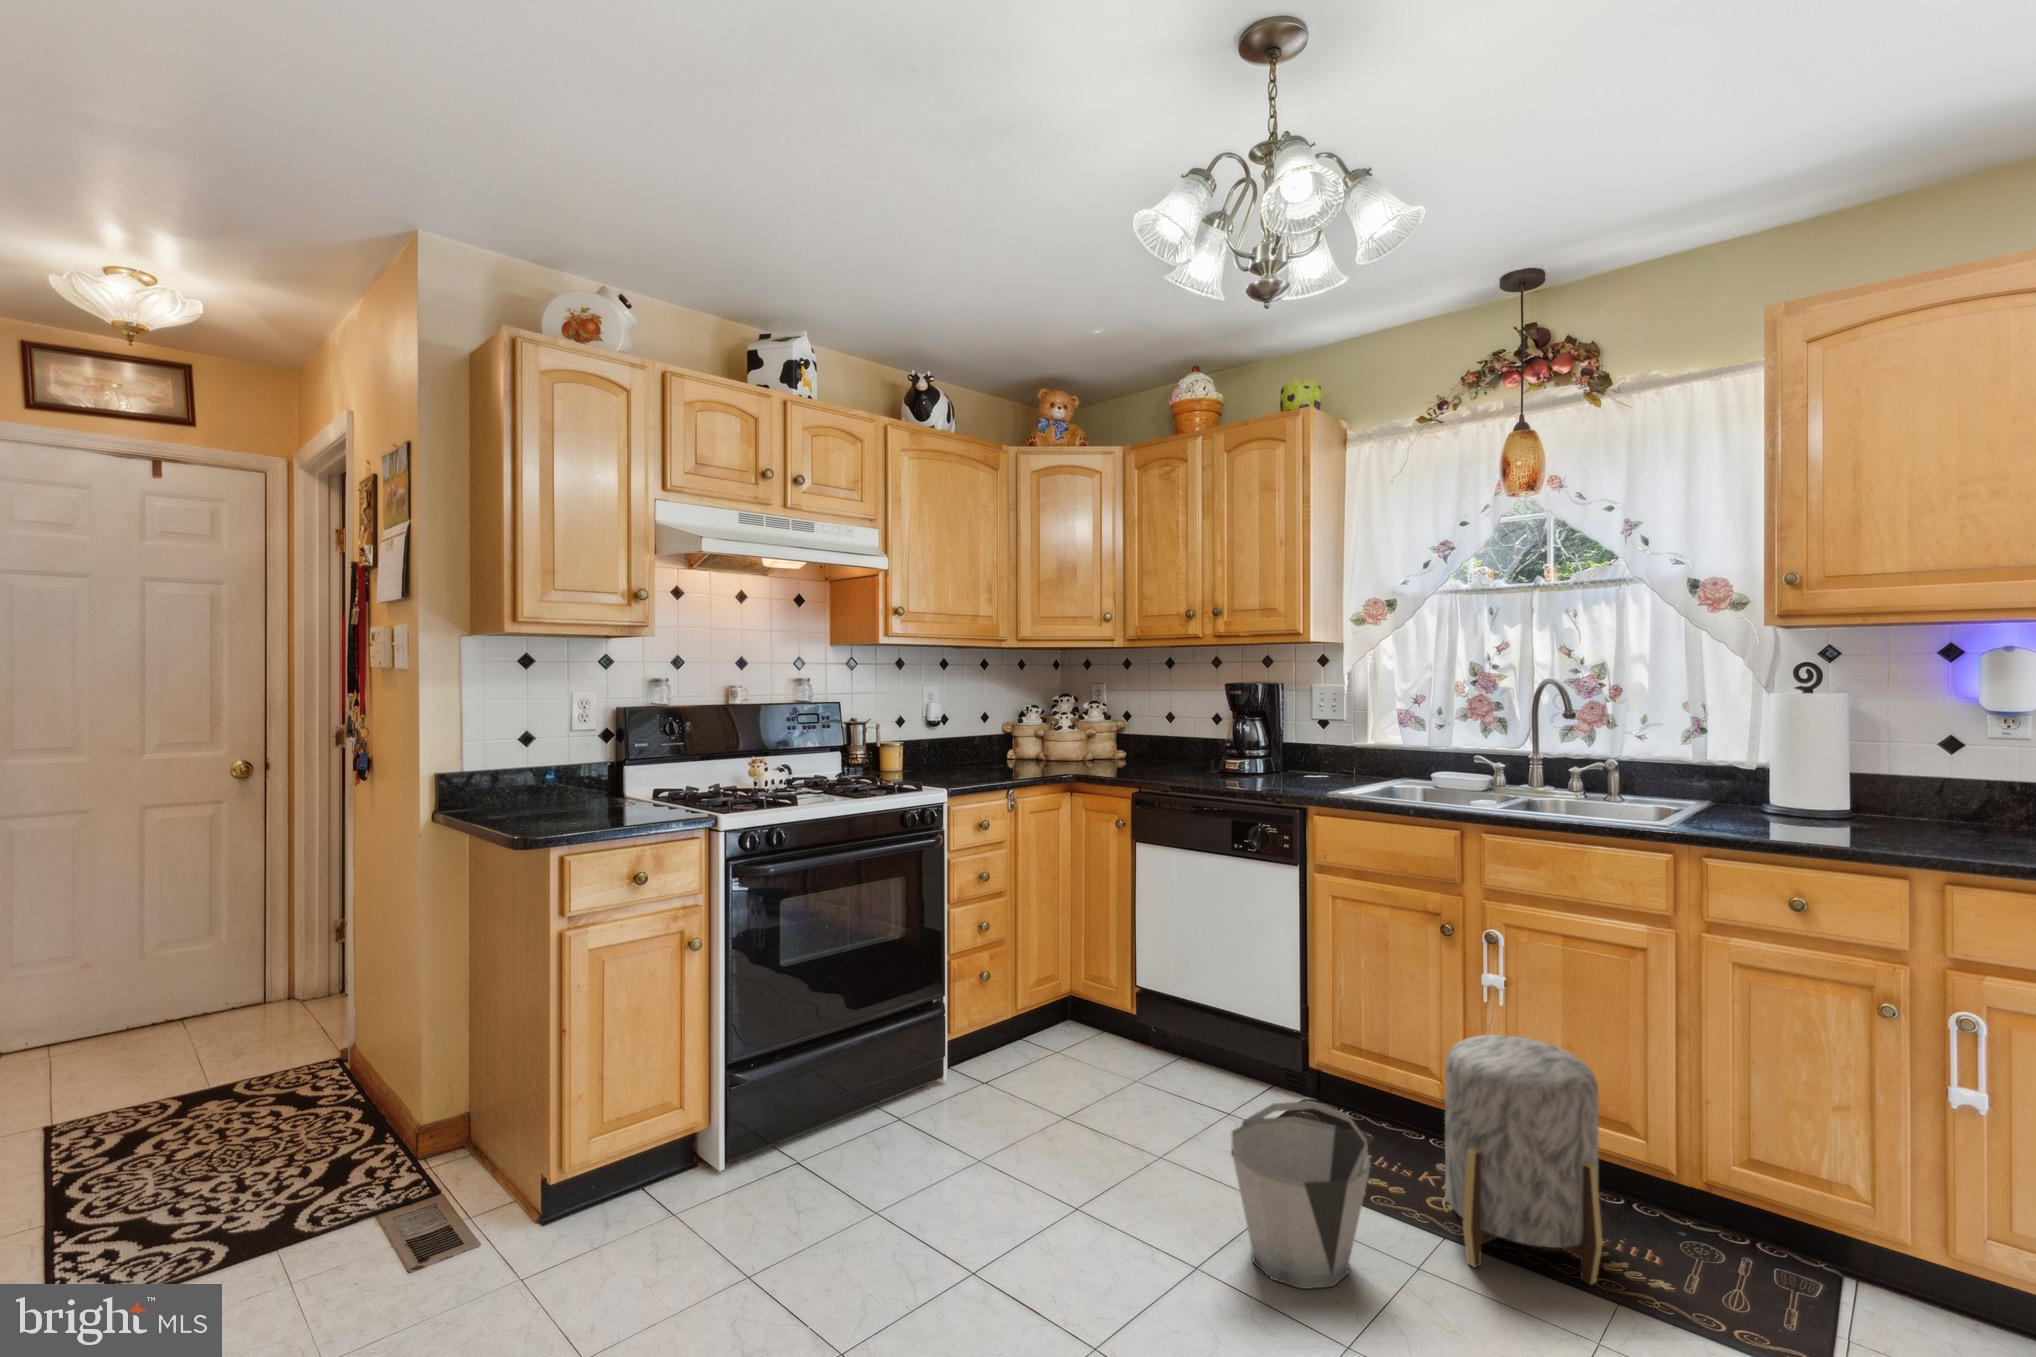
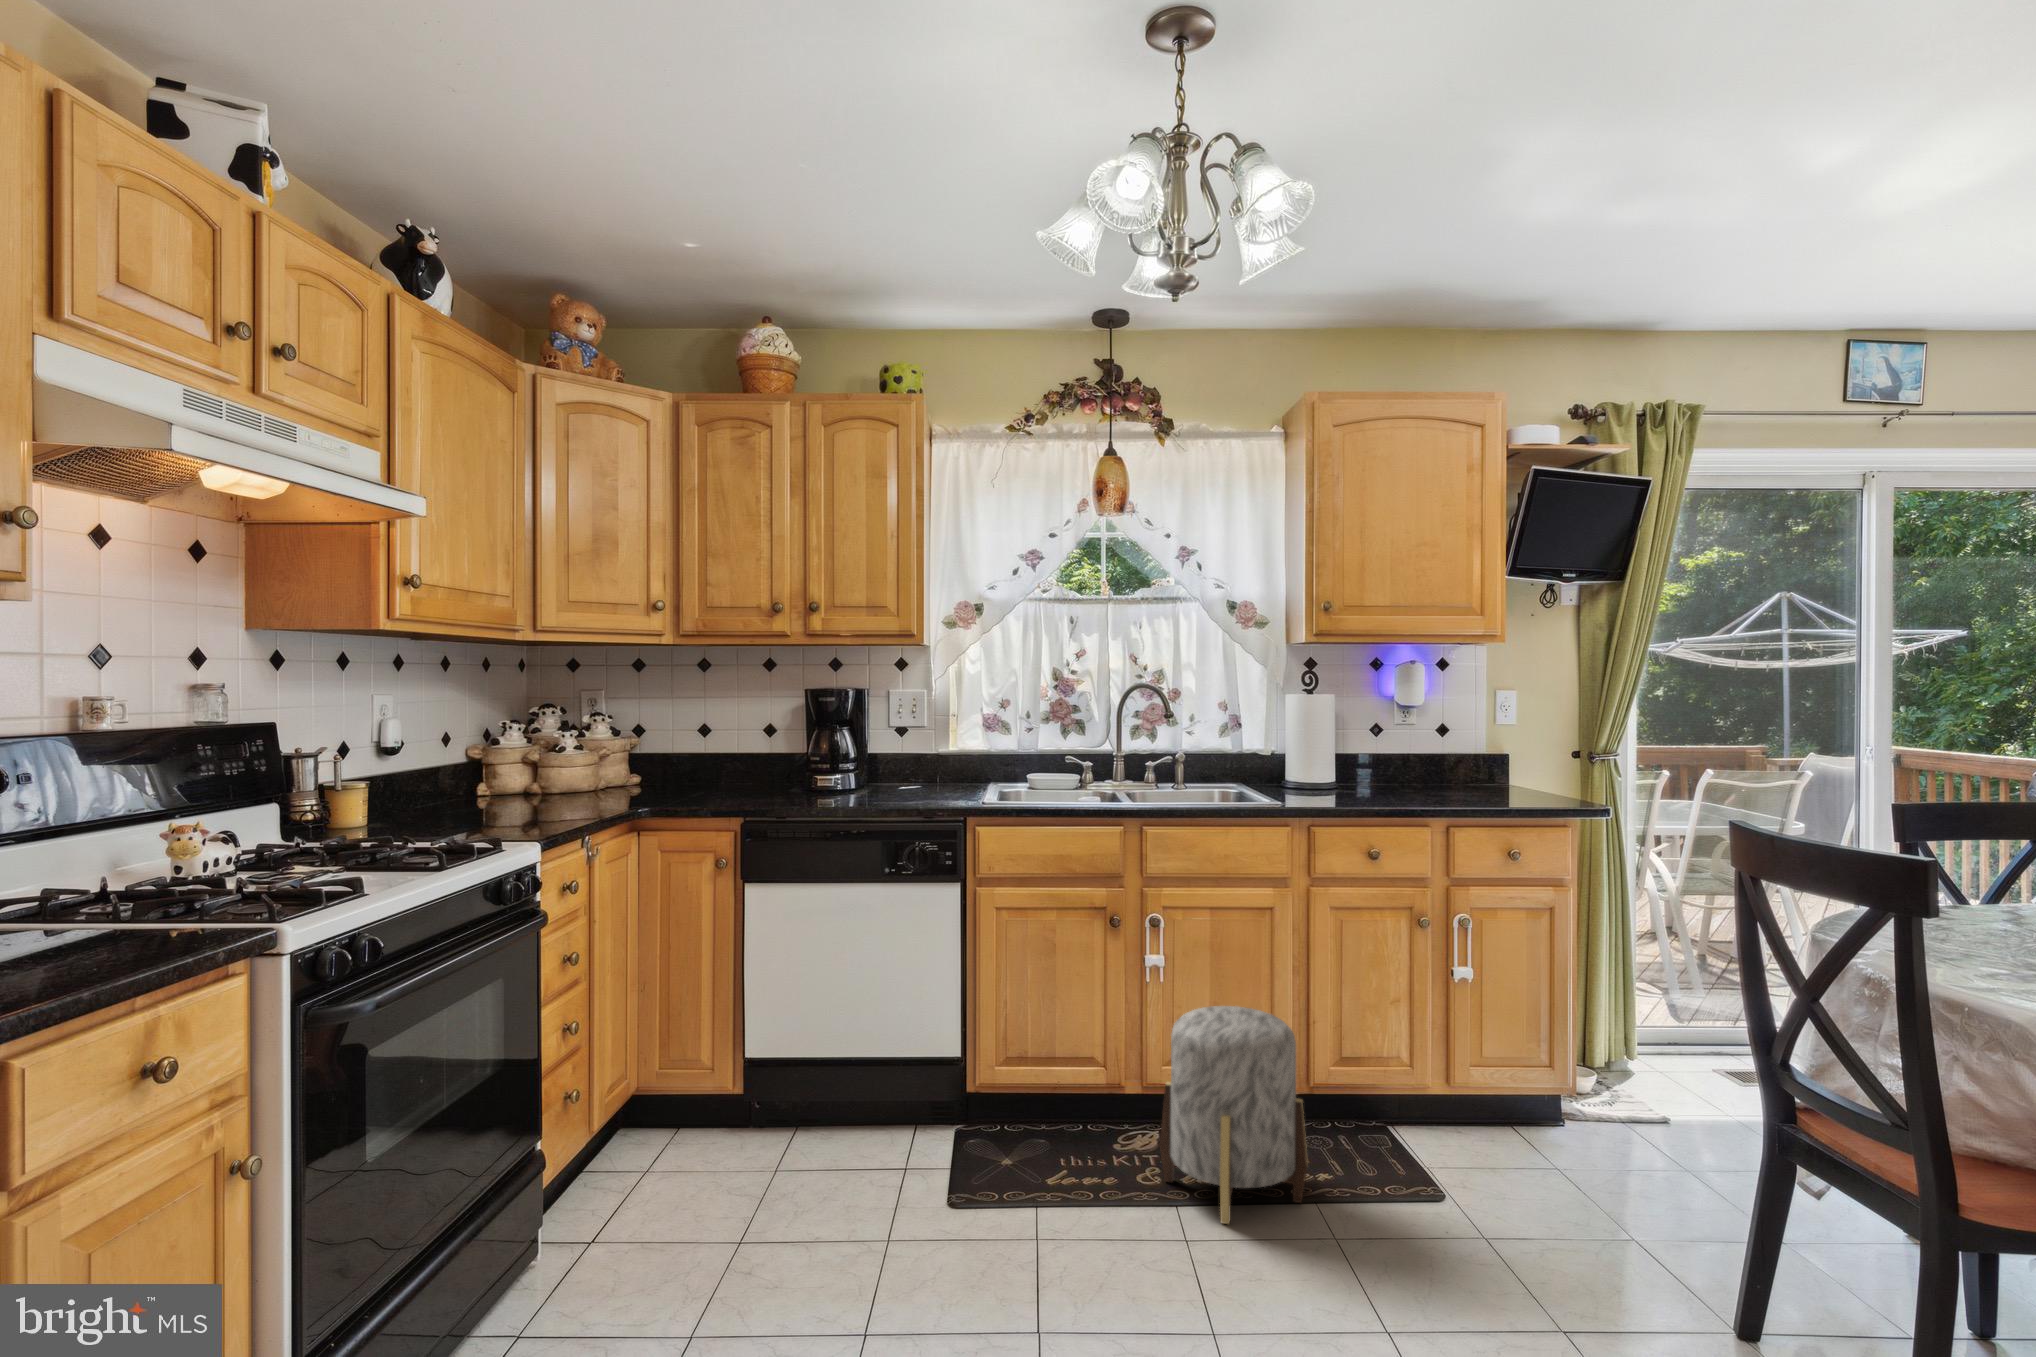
bucket: present [1232,1101,1371,1289] -> none [1044,1115,1183,1310]

